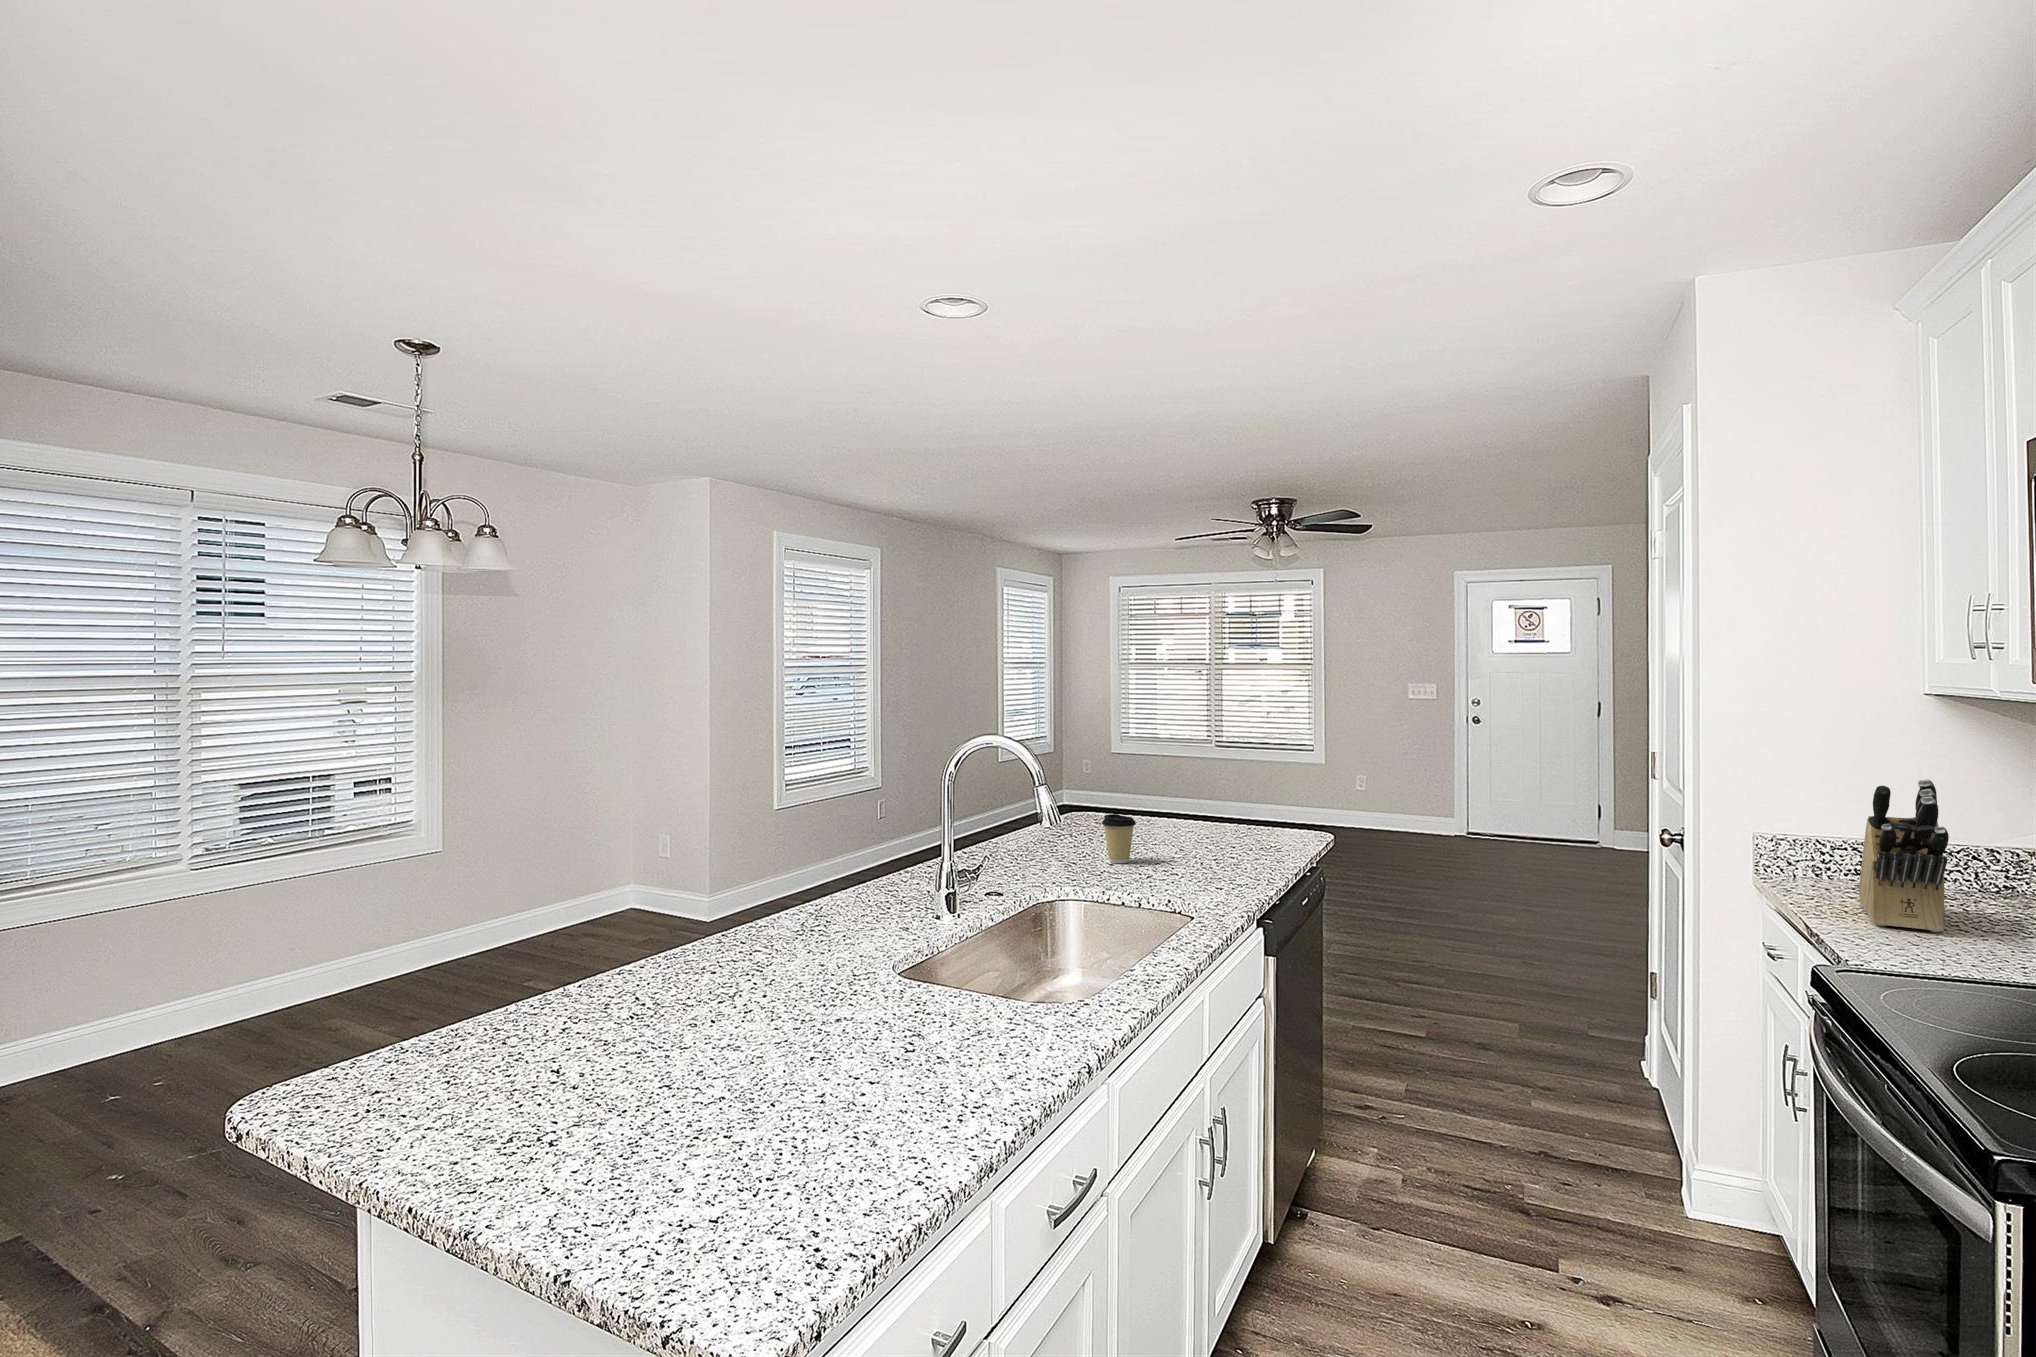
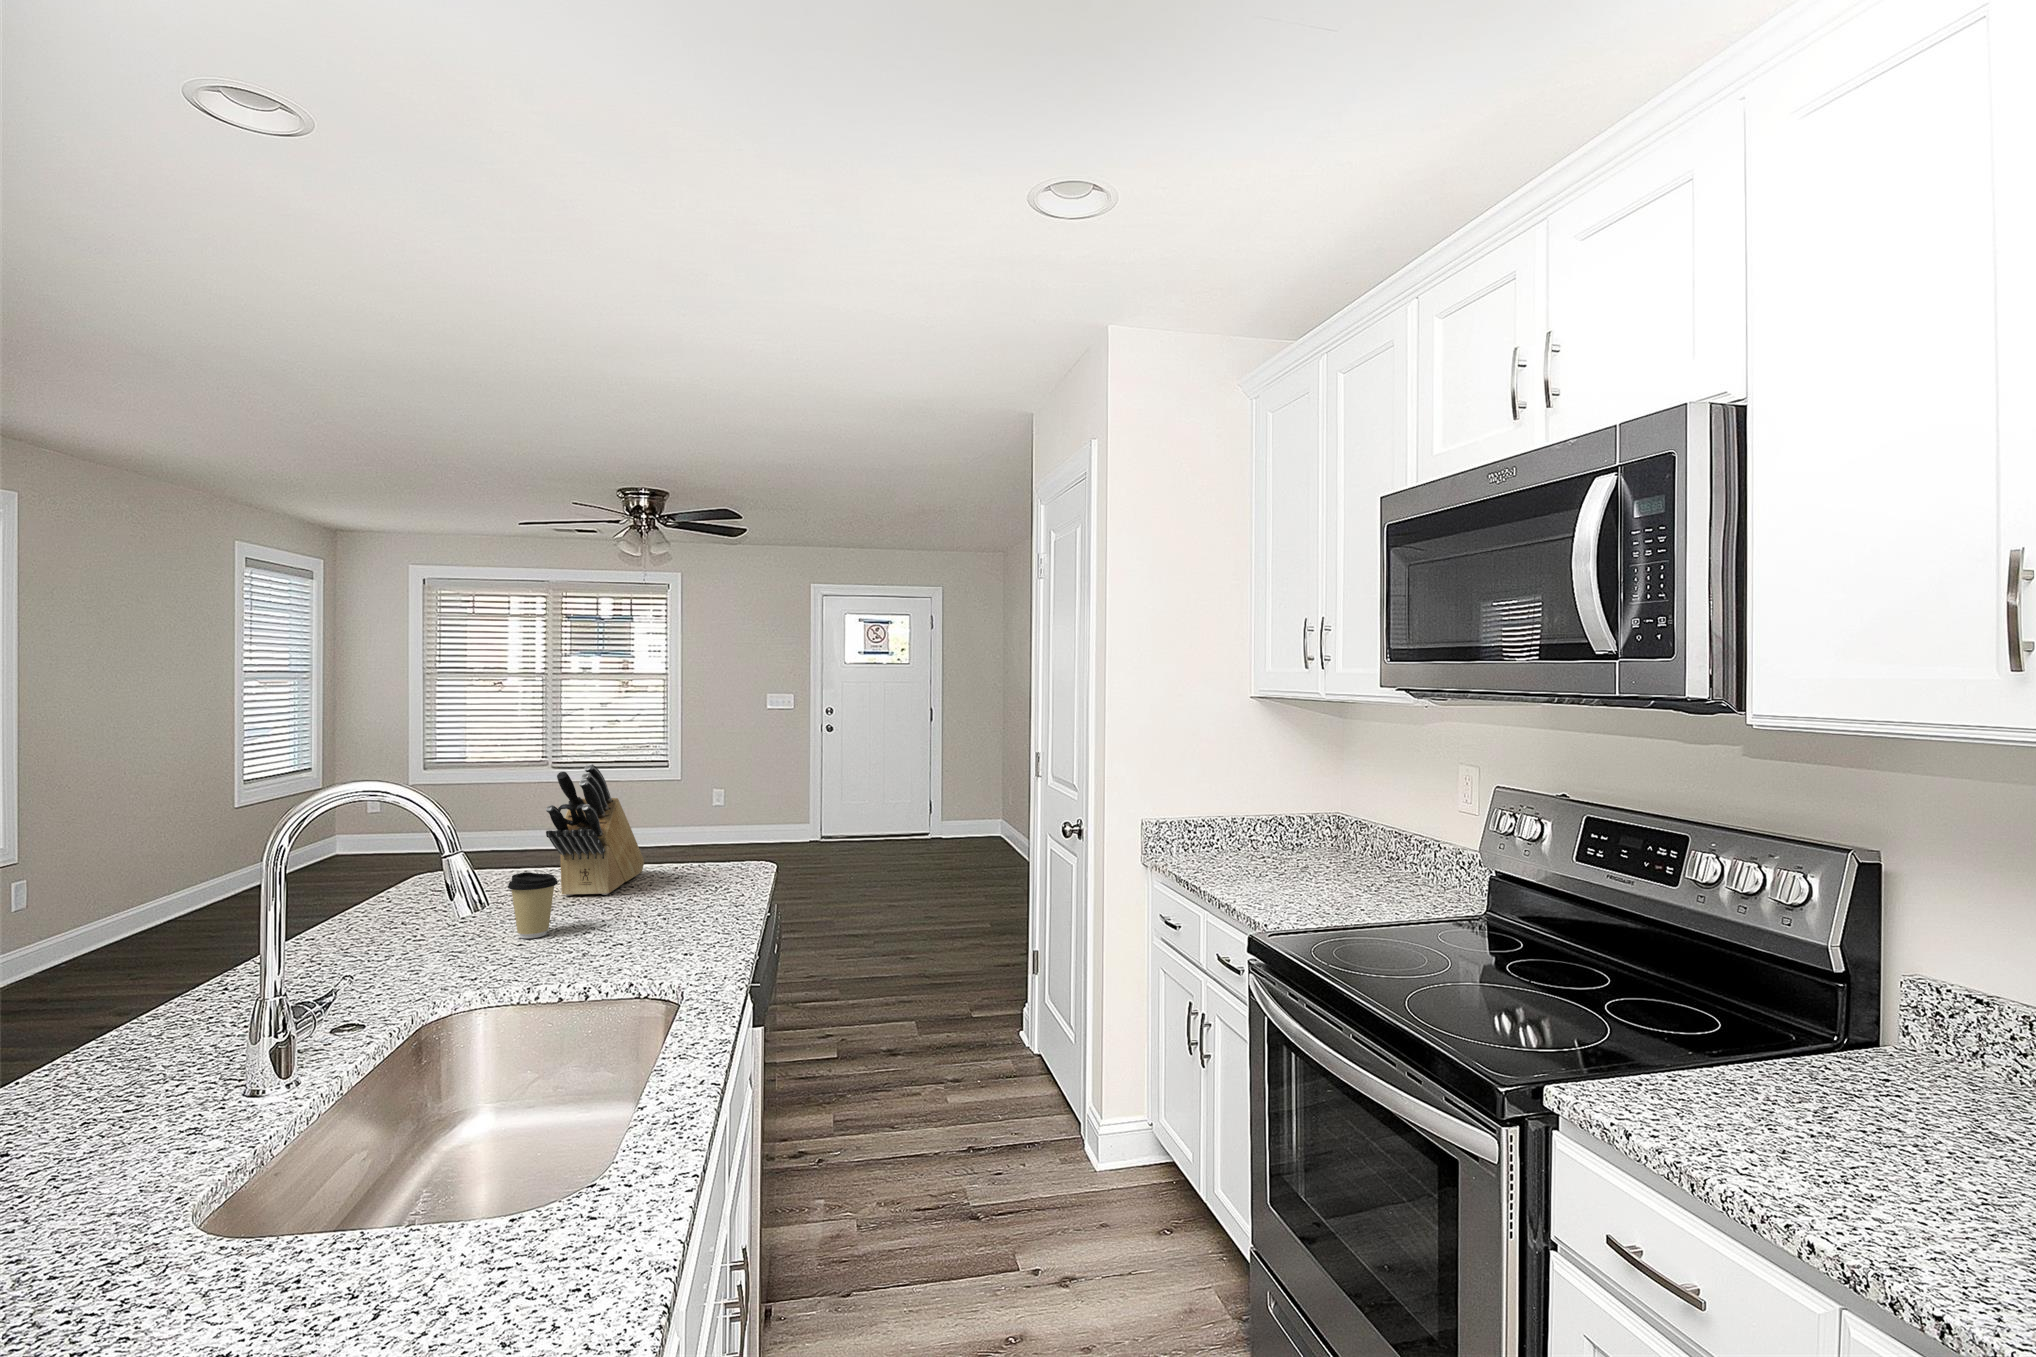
knife block: present [1859,779,1949,932] -> present [546,764,644,896]

